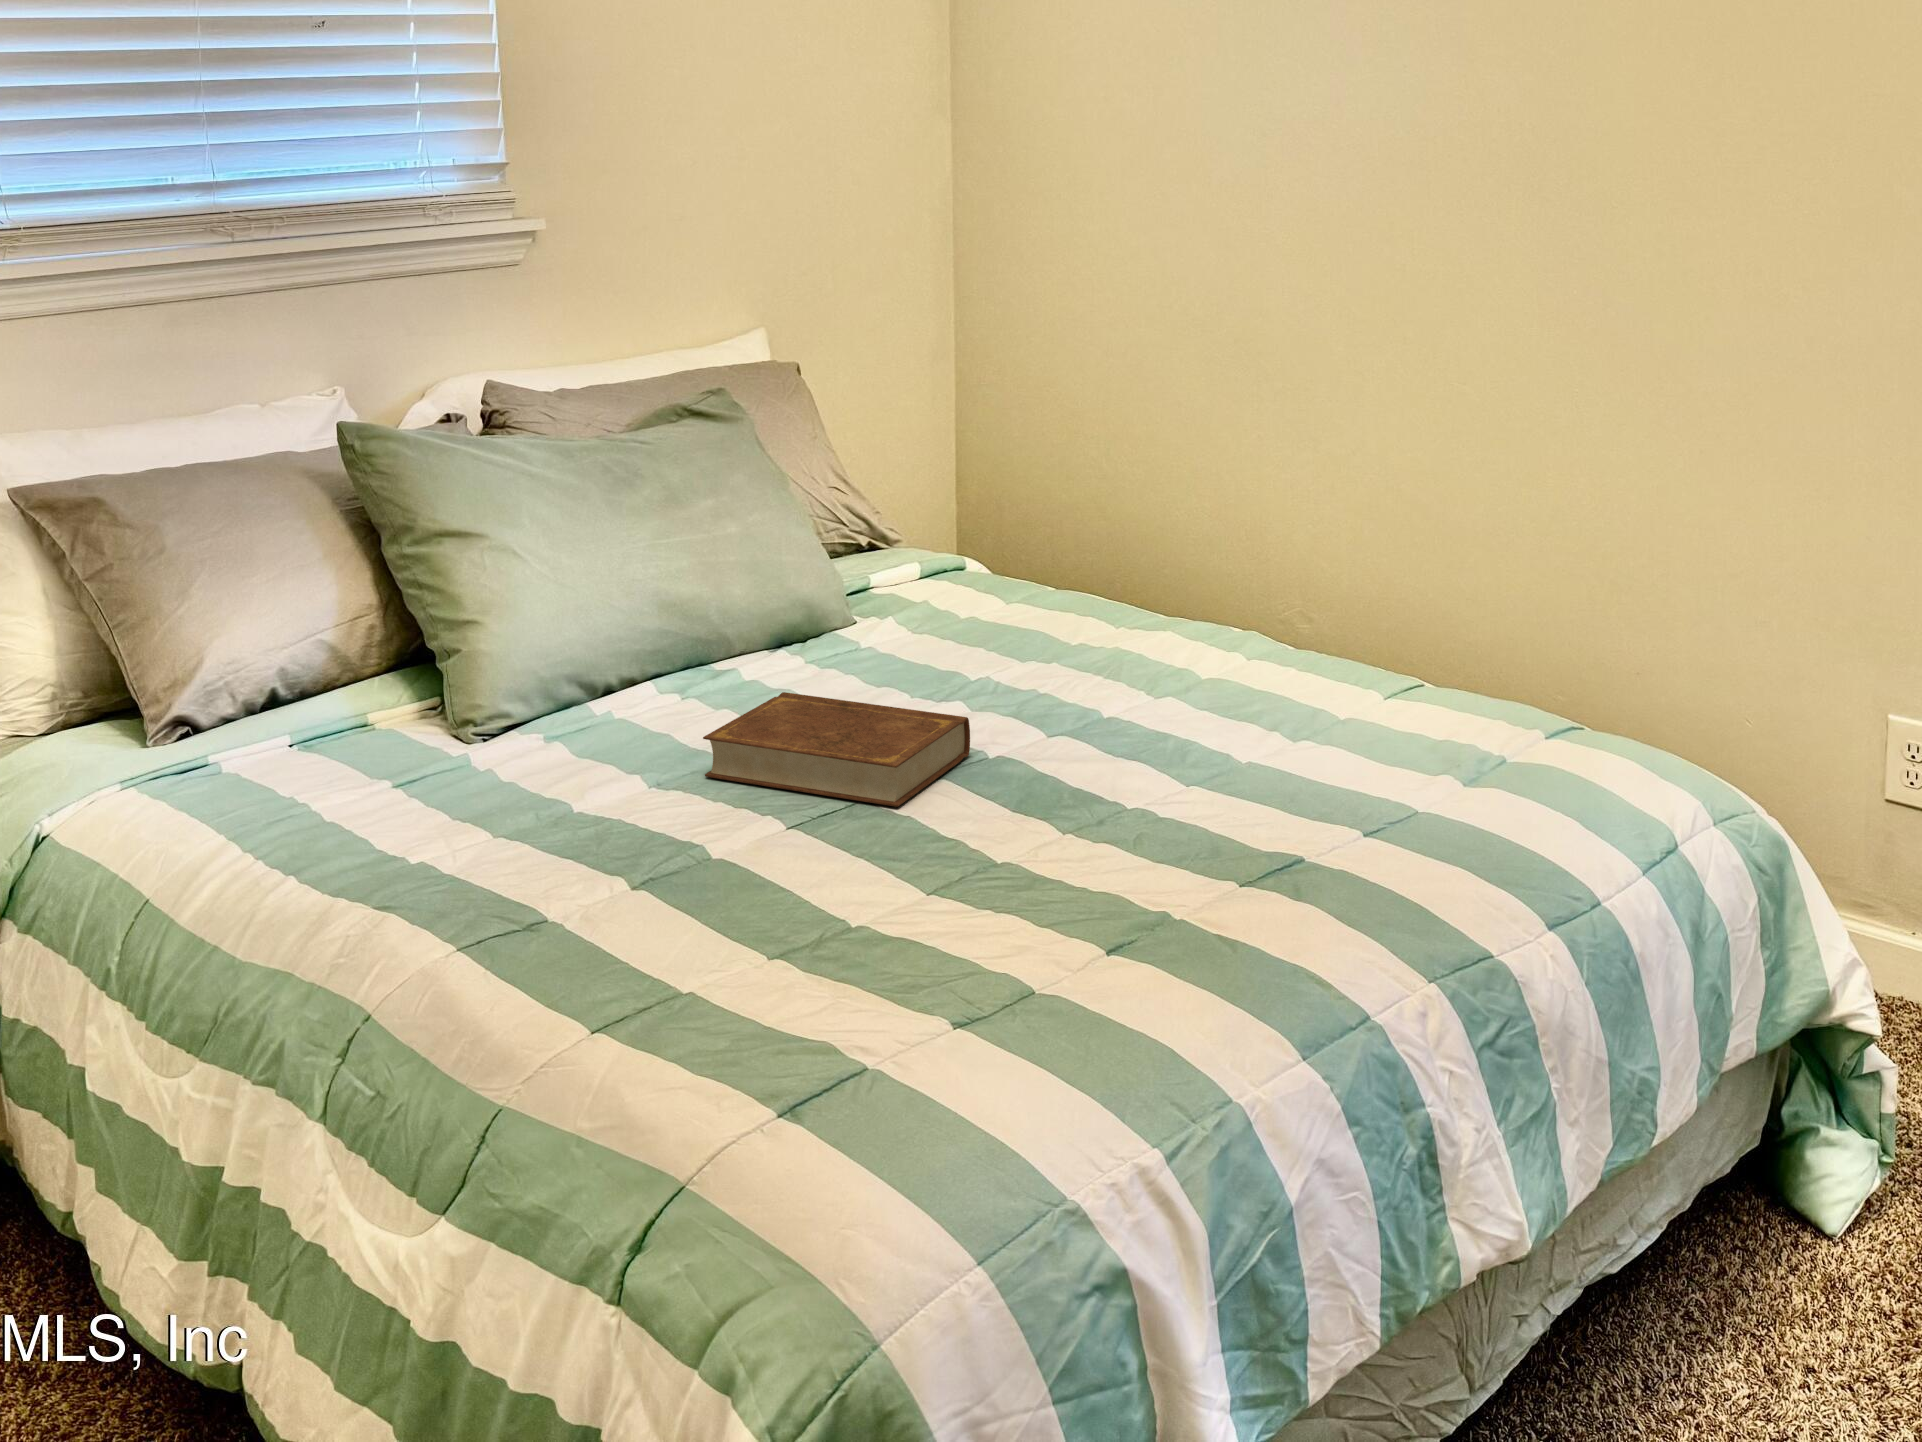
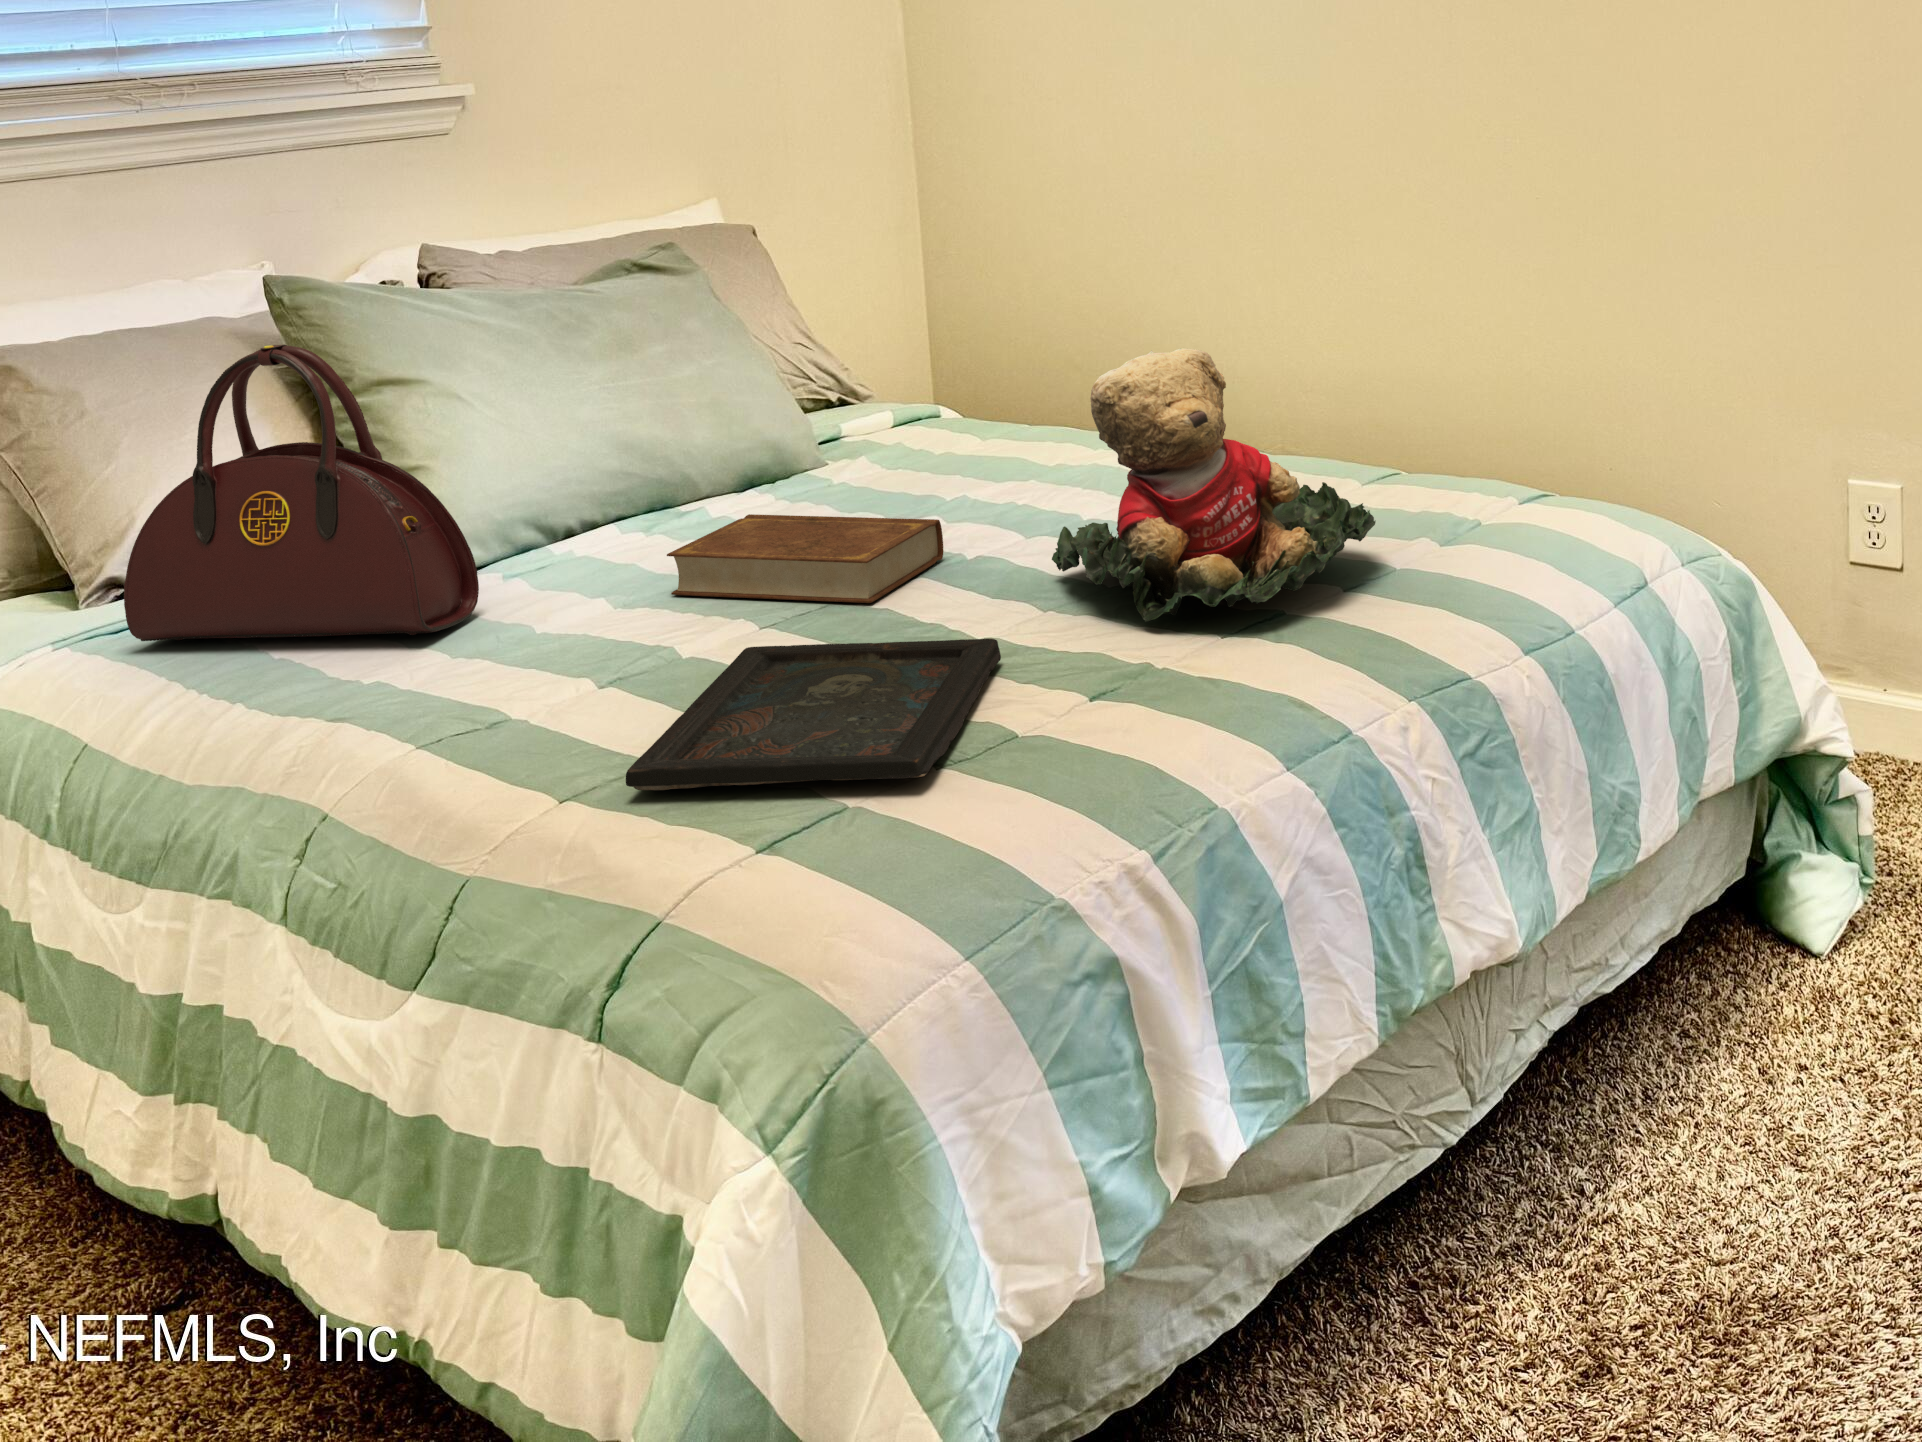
handbag: none [191,513,523,805] -> present [124,345,479,641]
teddy bear: none [1077,579,1403,862] -> present [1052,348,1376,622]
tray: none [654,860,1024,1048] -> present [626,639,1001,790]

